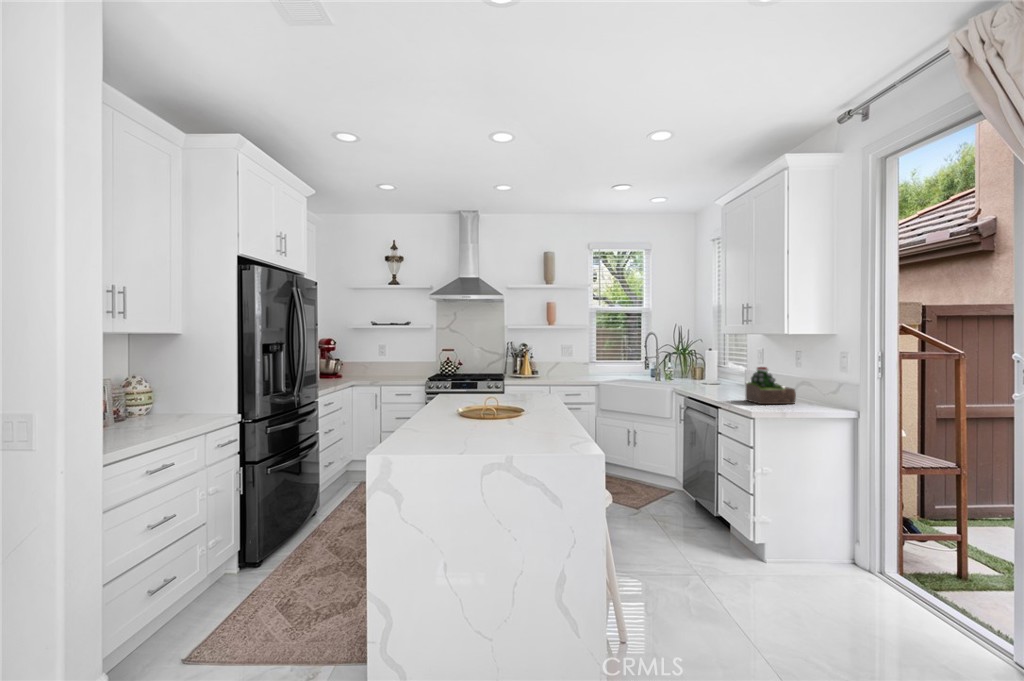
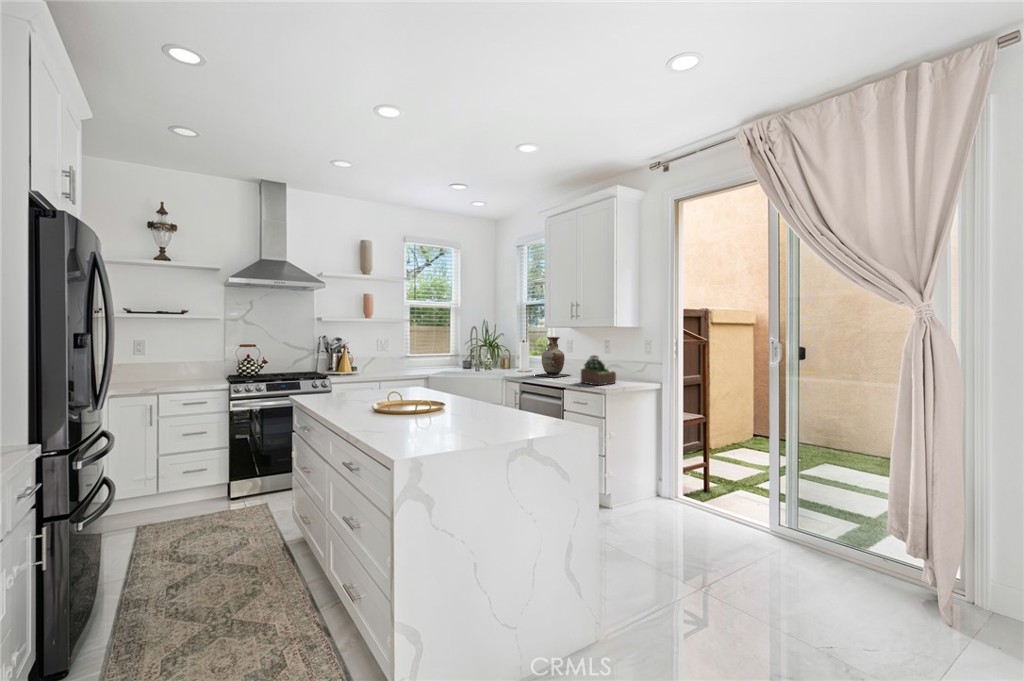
vase: none [706,345,756,393] -> present [537,337,570,377]

